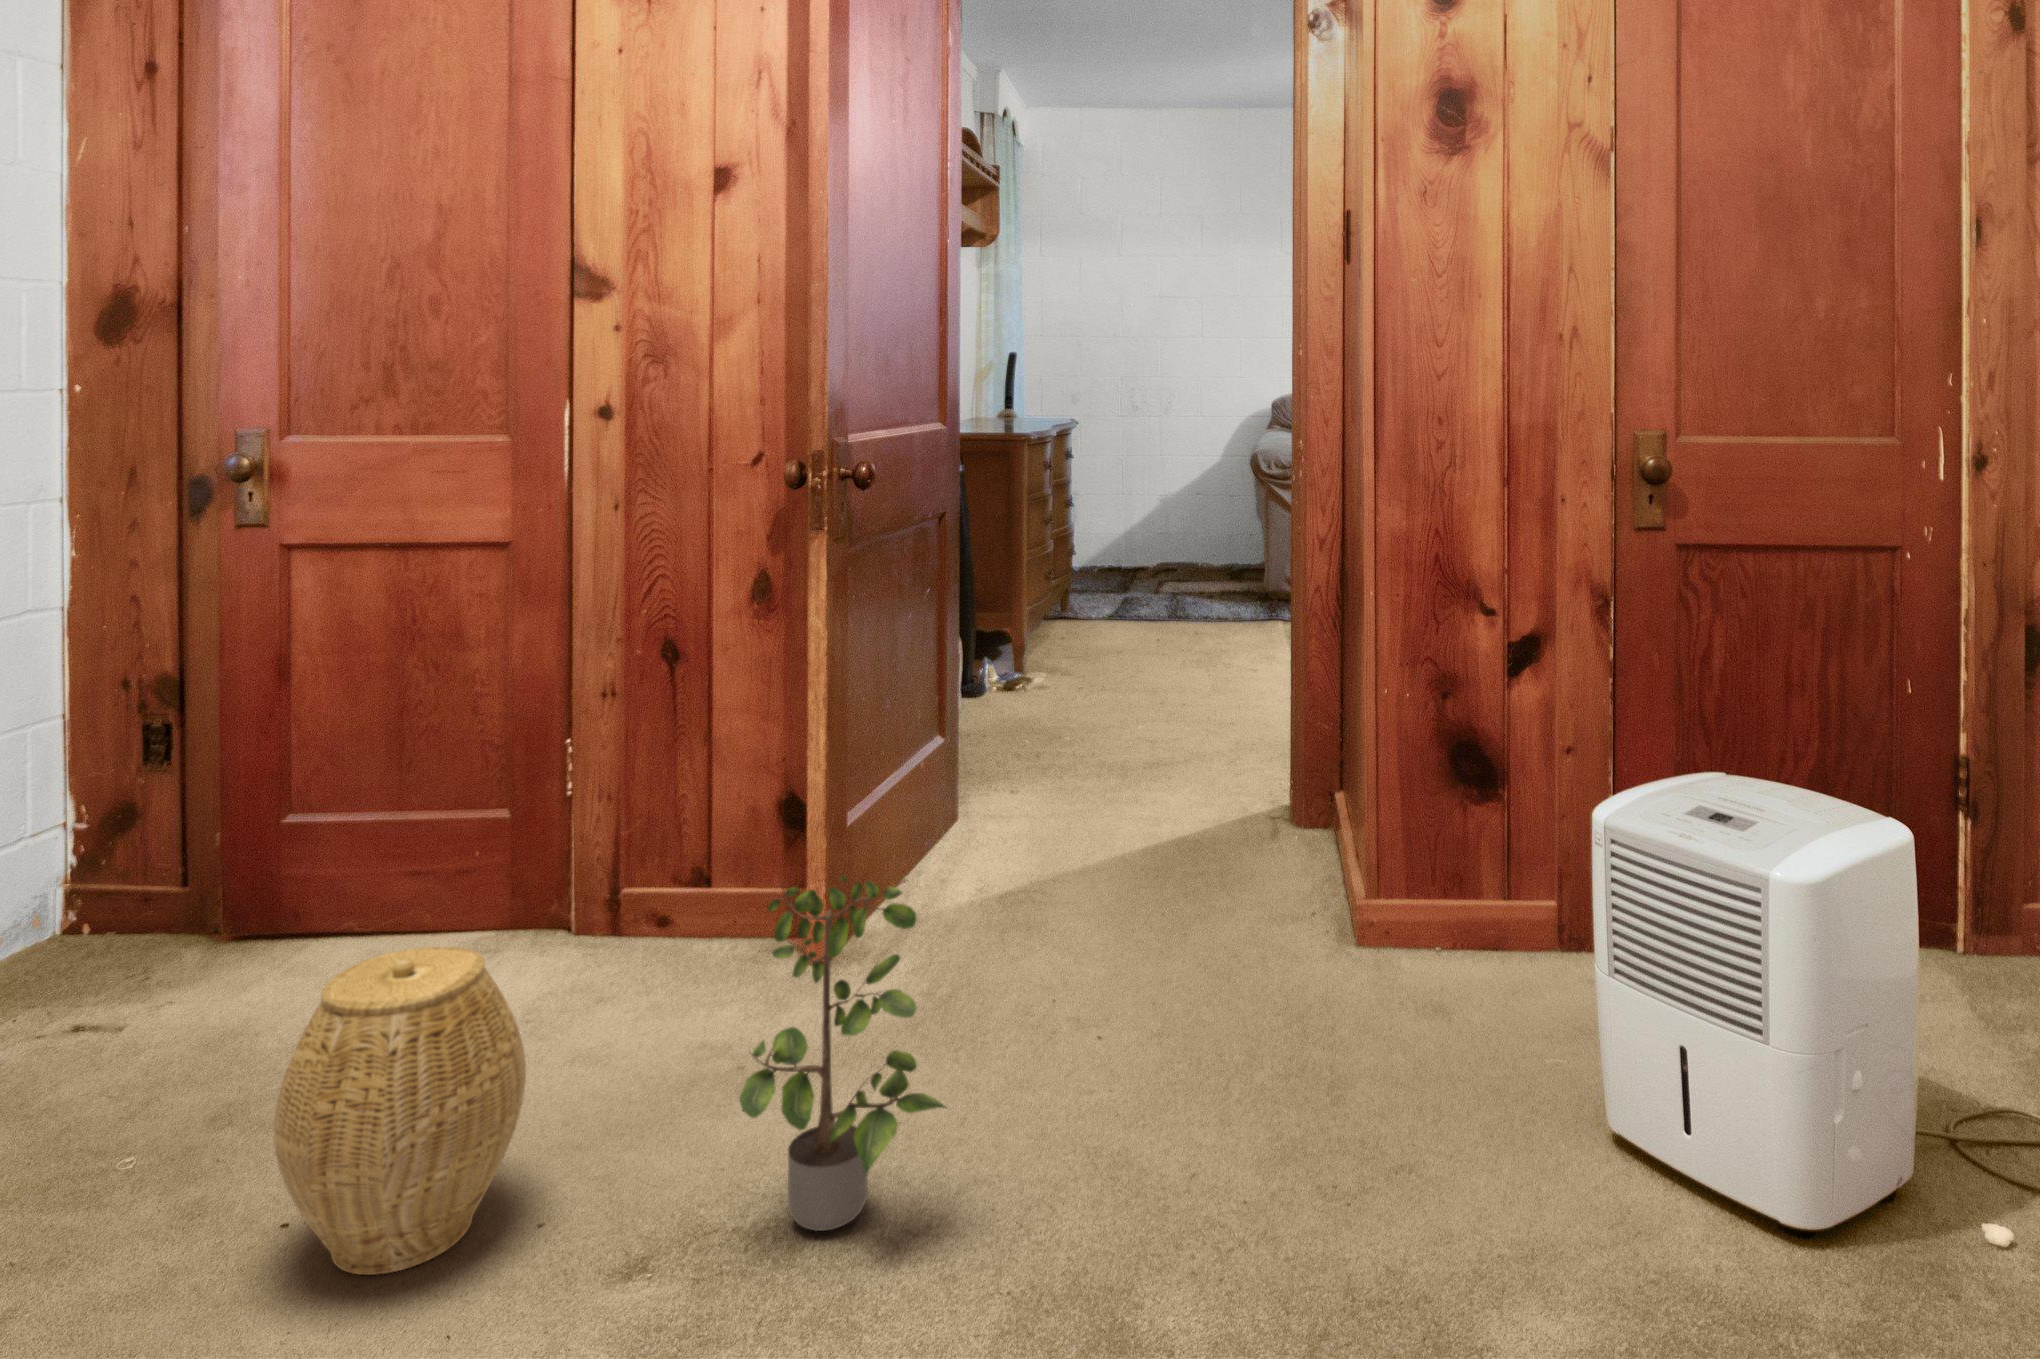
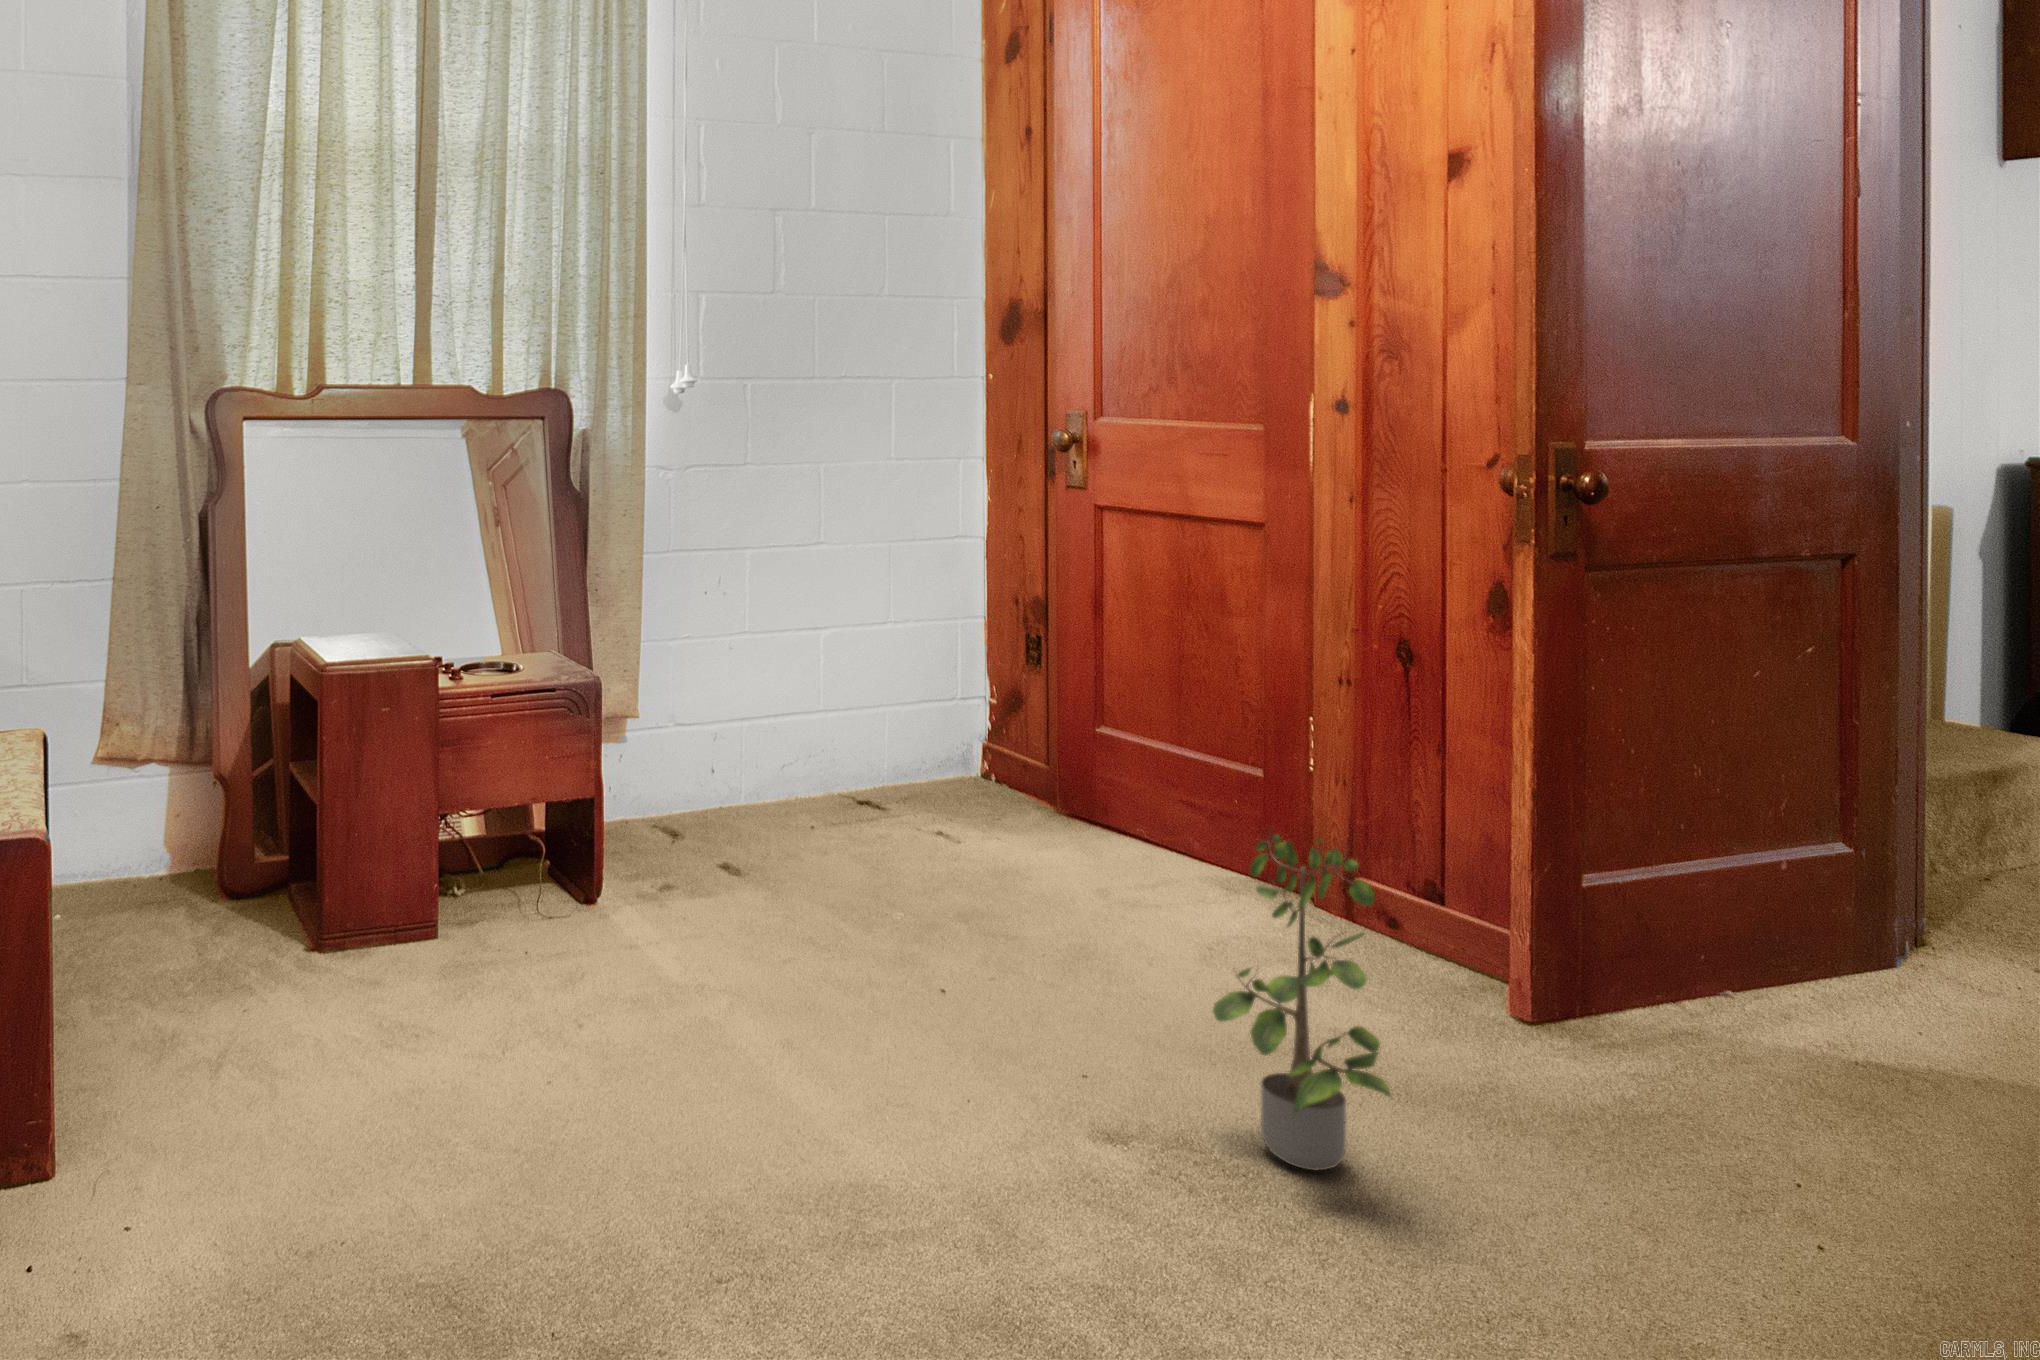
woven basket: present [274,947,526,1275] -> none [924,795,1100,1026]

